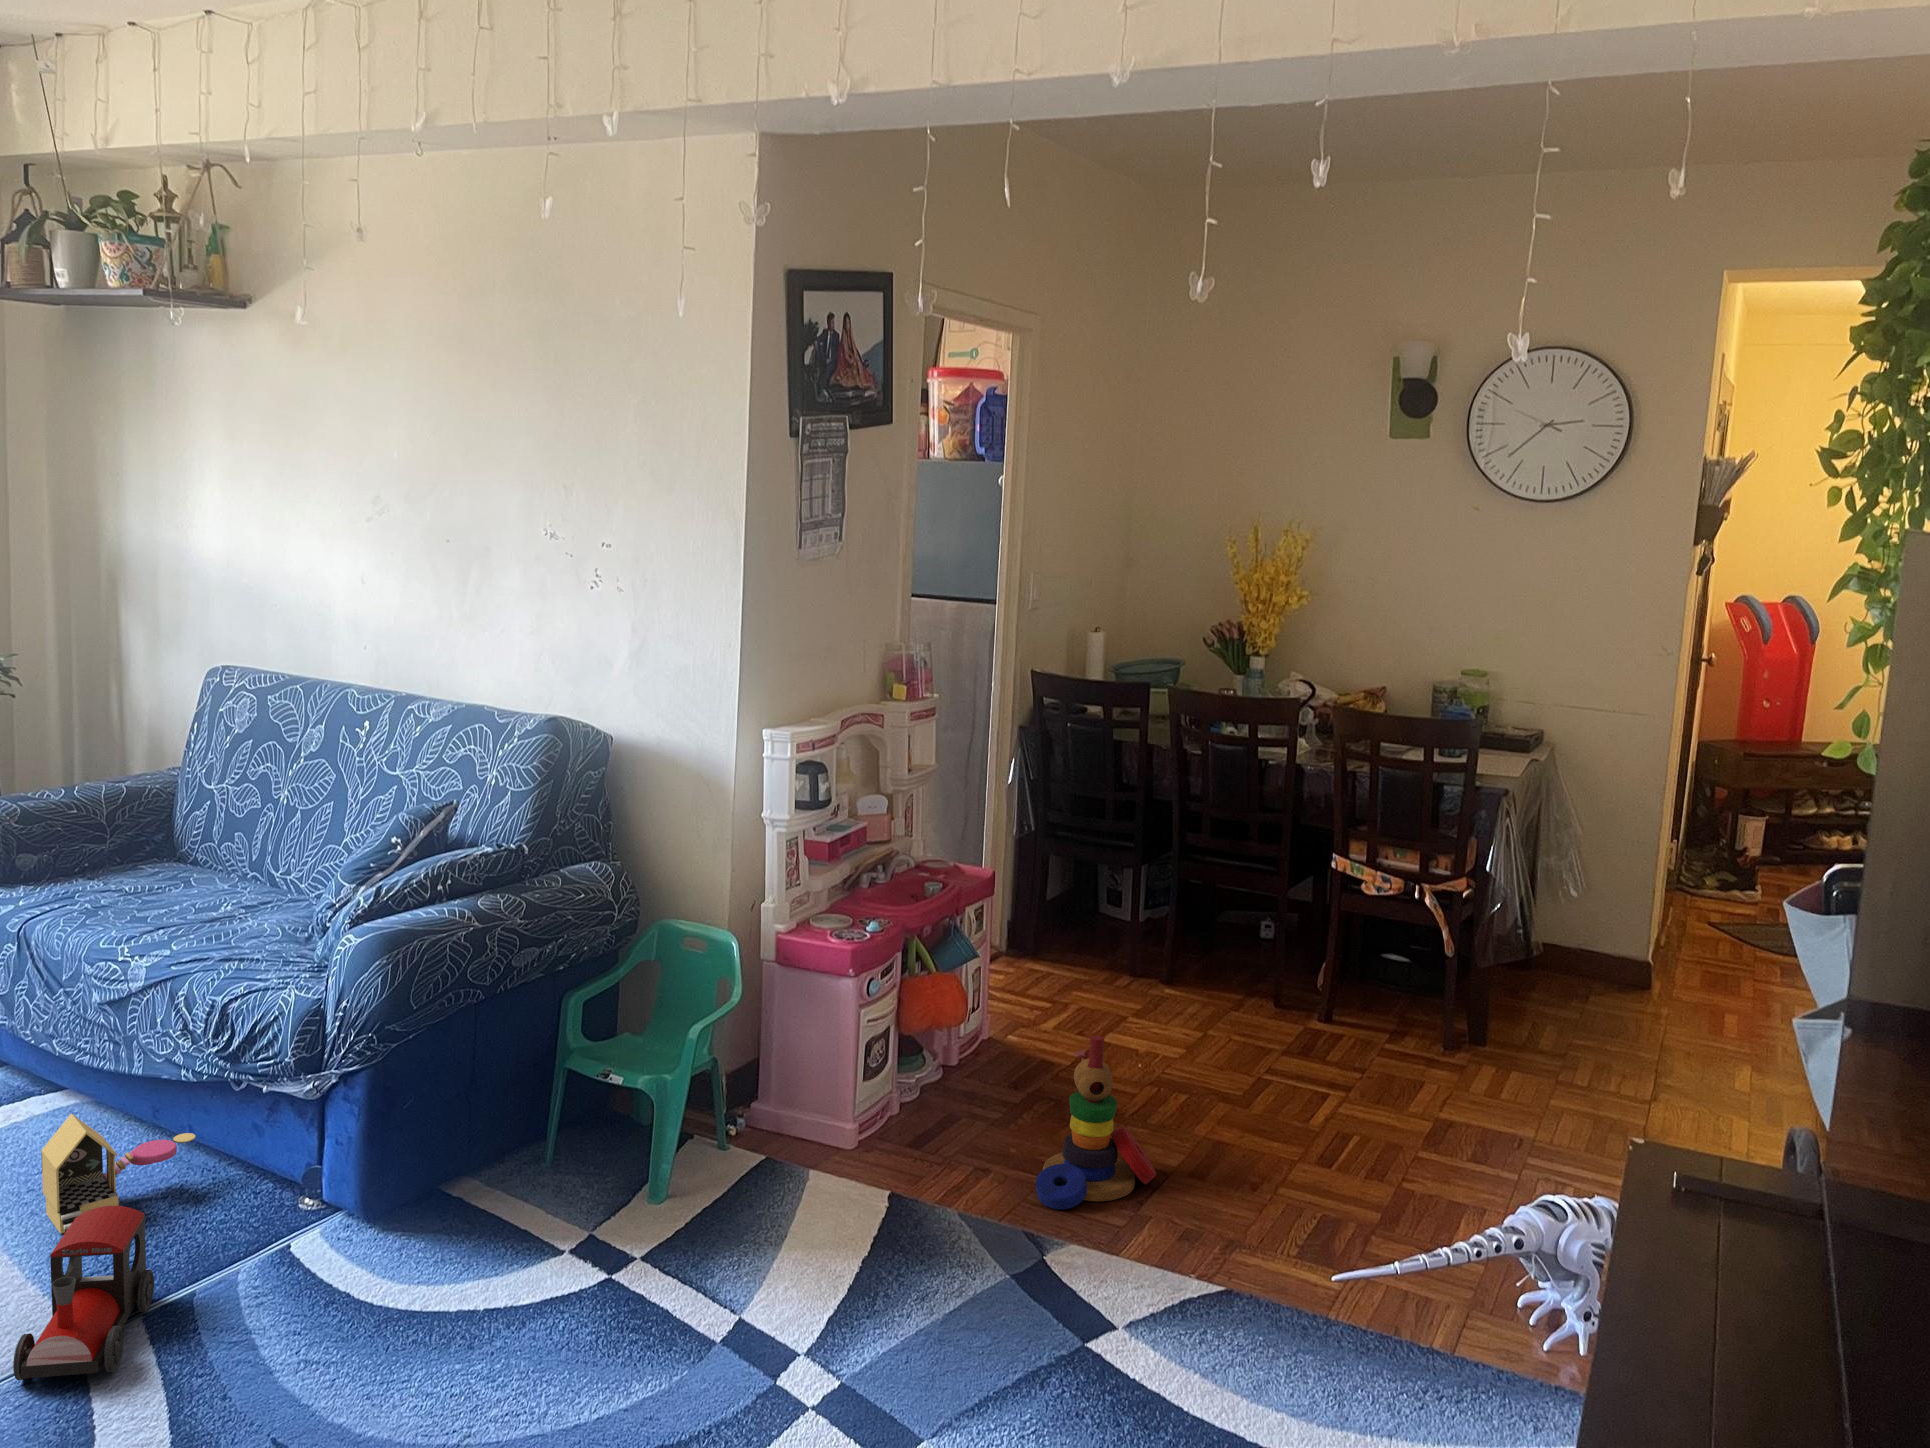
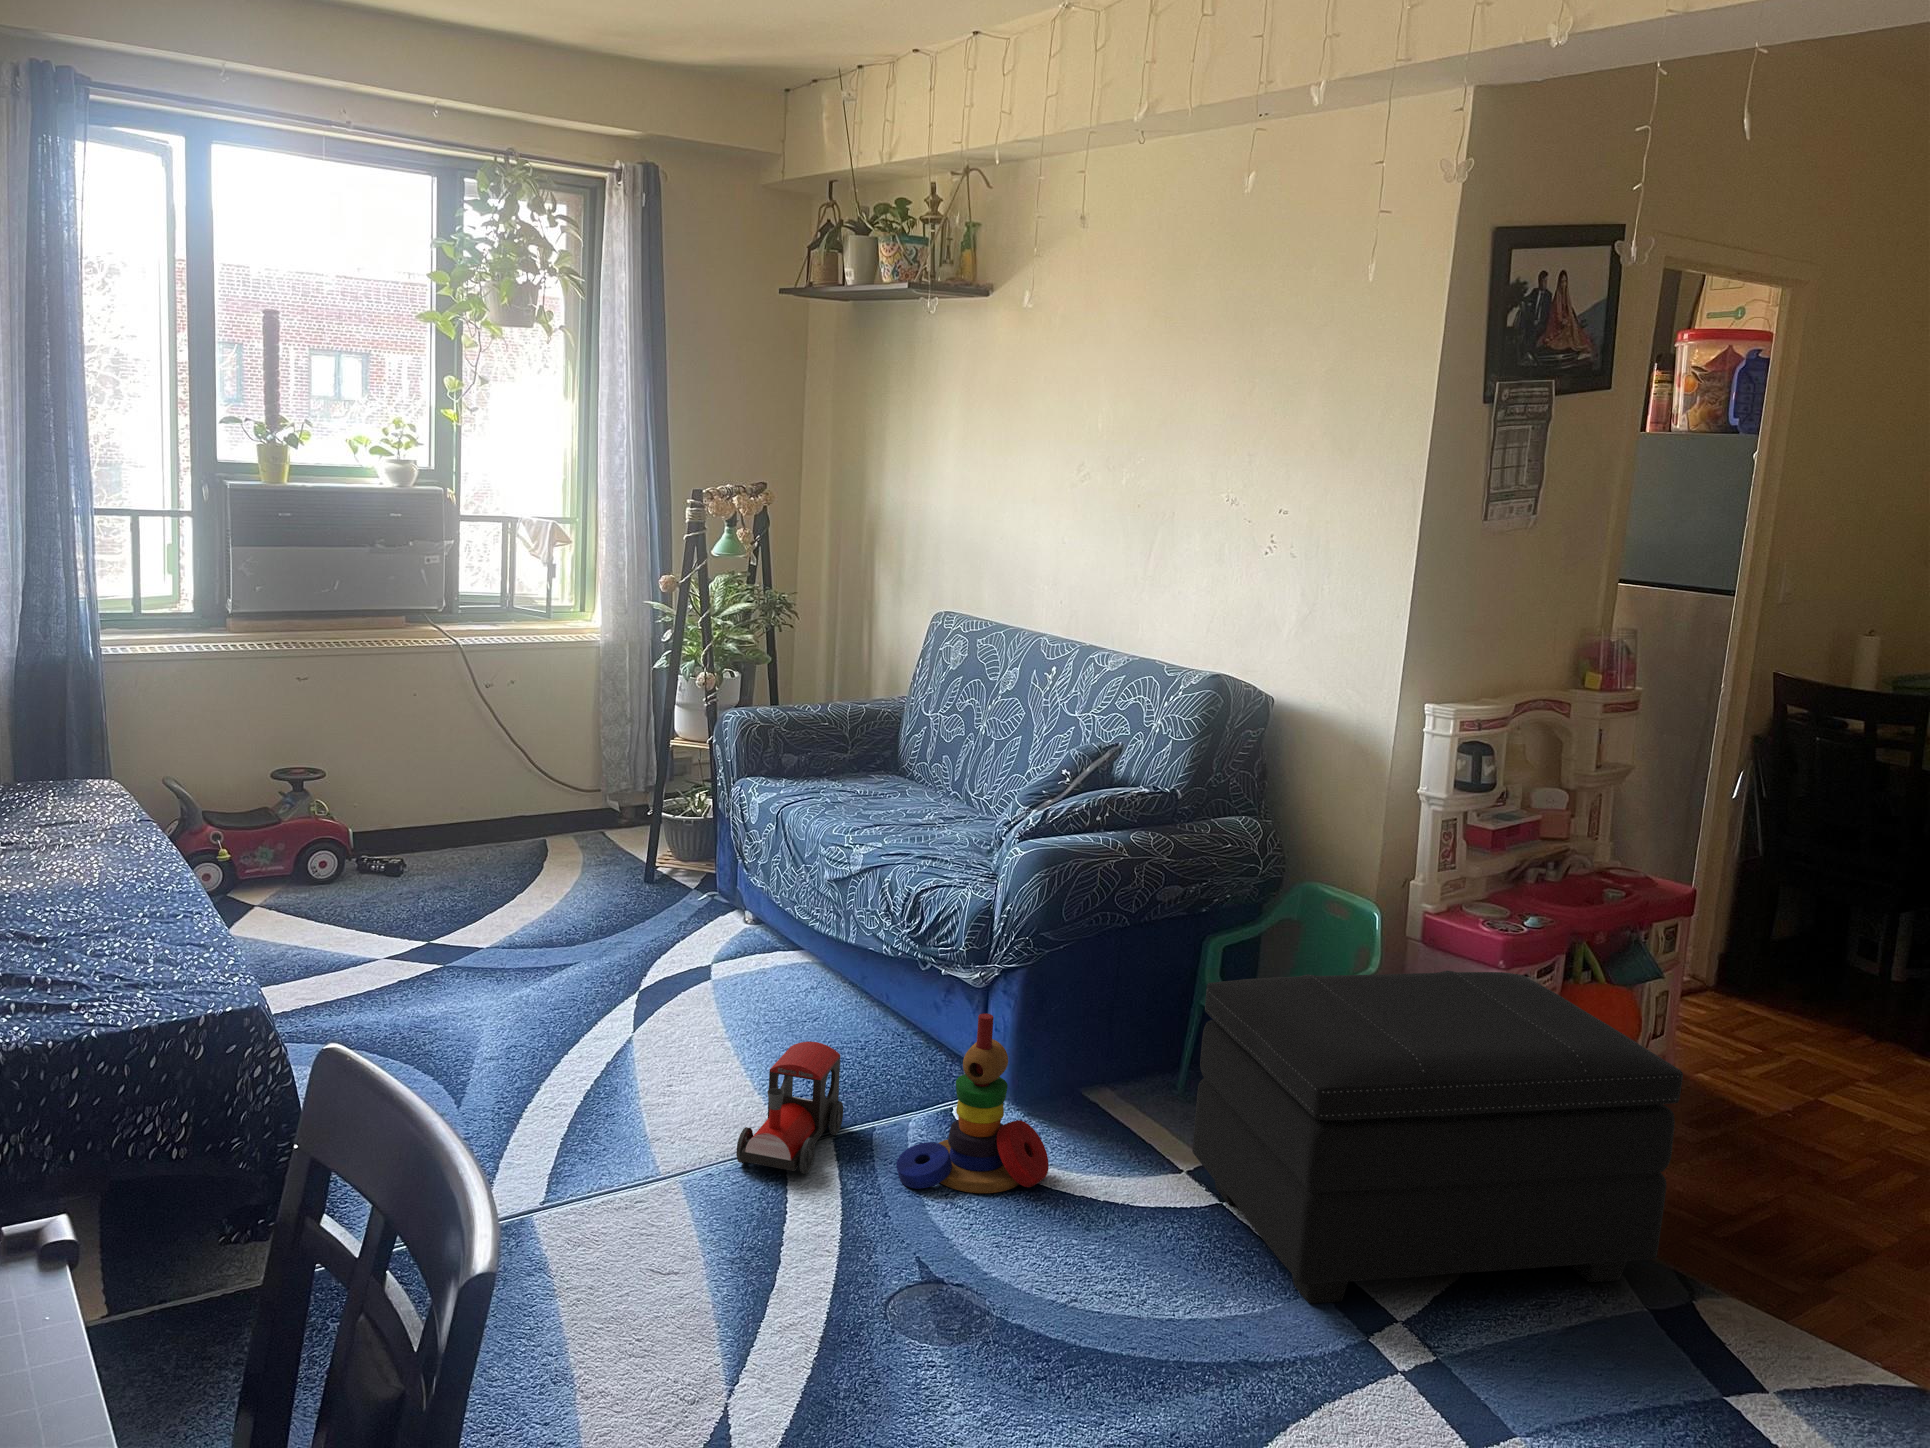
footstool: none [574,984,1024,1362] -> present [1192,971,1683,1303]
stacking toy: present [1036,1035,1156,1209] -> present [896,1014,1049,1193]
toy house: present [41,1114,196,1234] -> none [773,966,888,1067]

